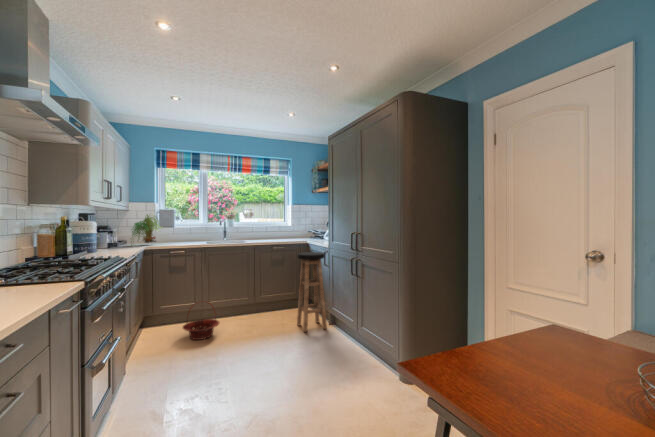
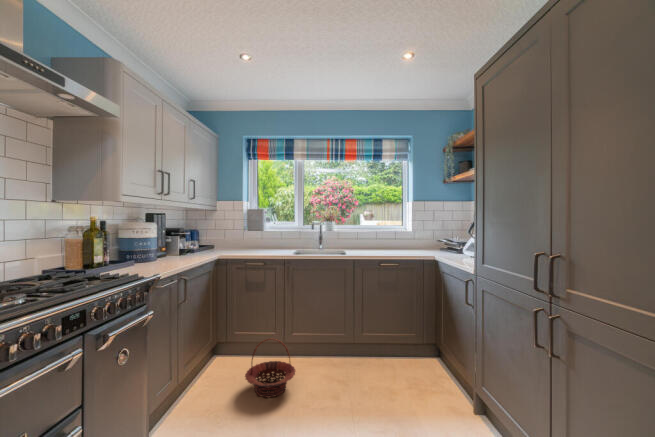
plant: present [131,214,161,243] -> none [205,214,244,253]
bar stool: present [297,252,327,332] -> none [414,277,470,424]

